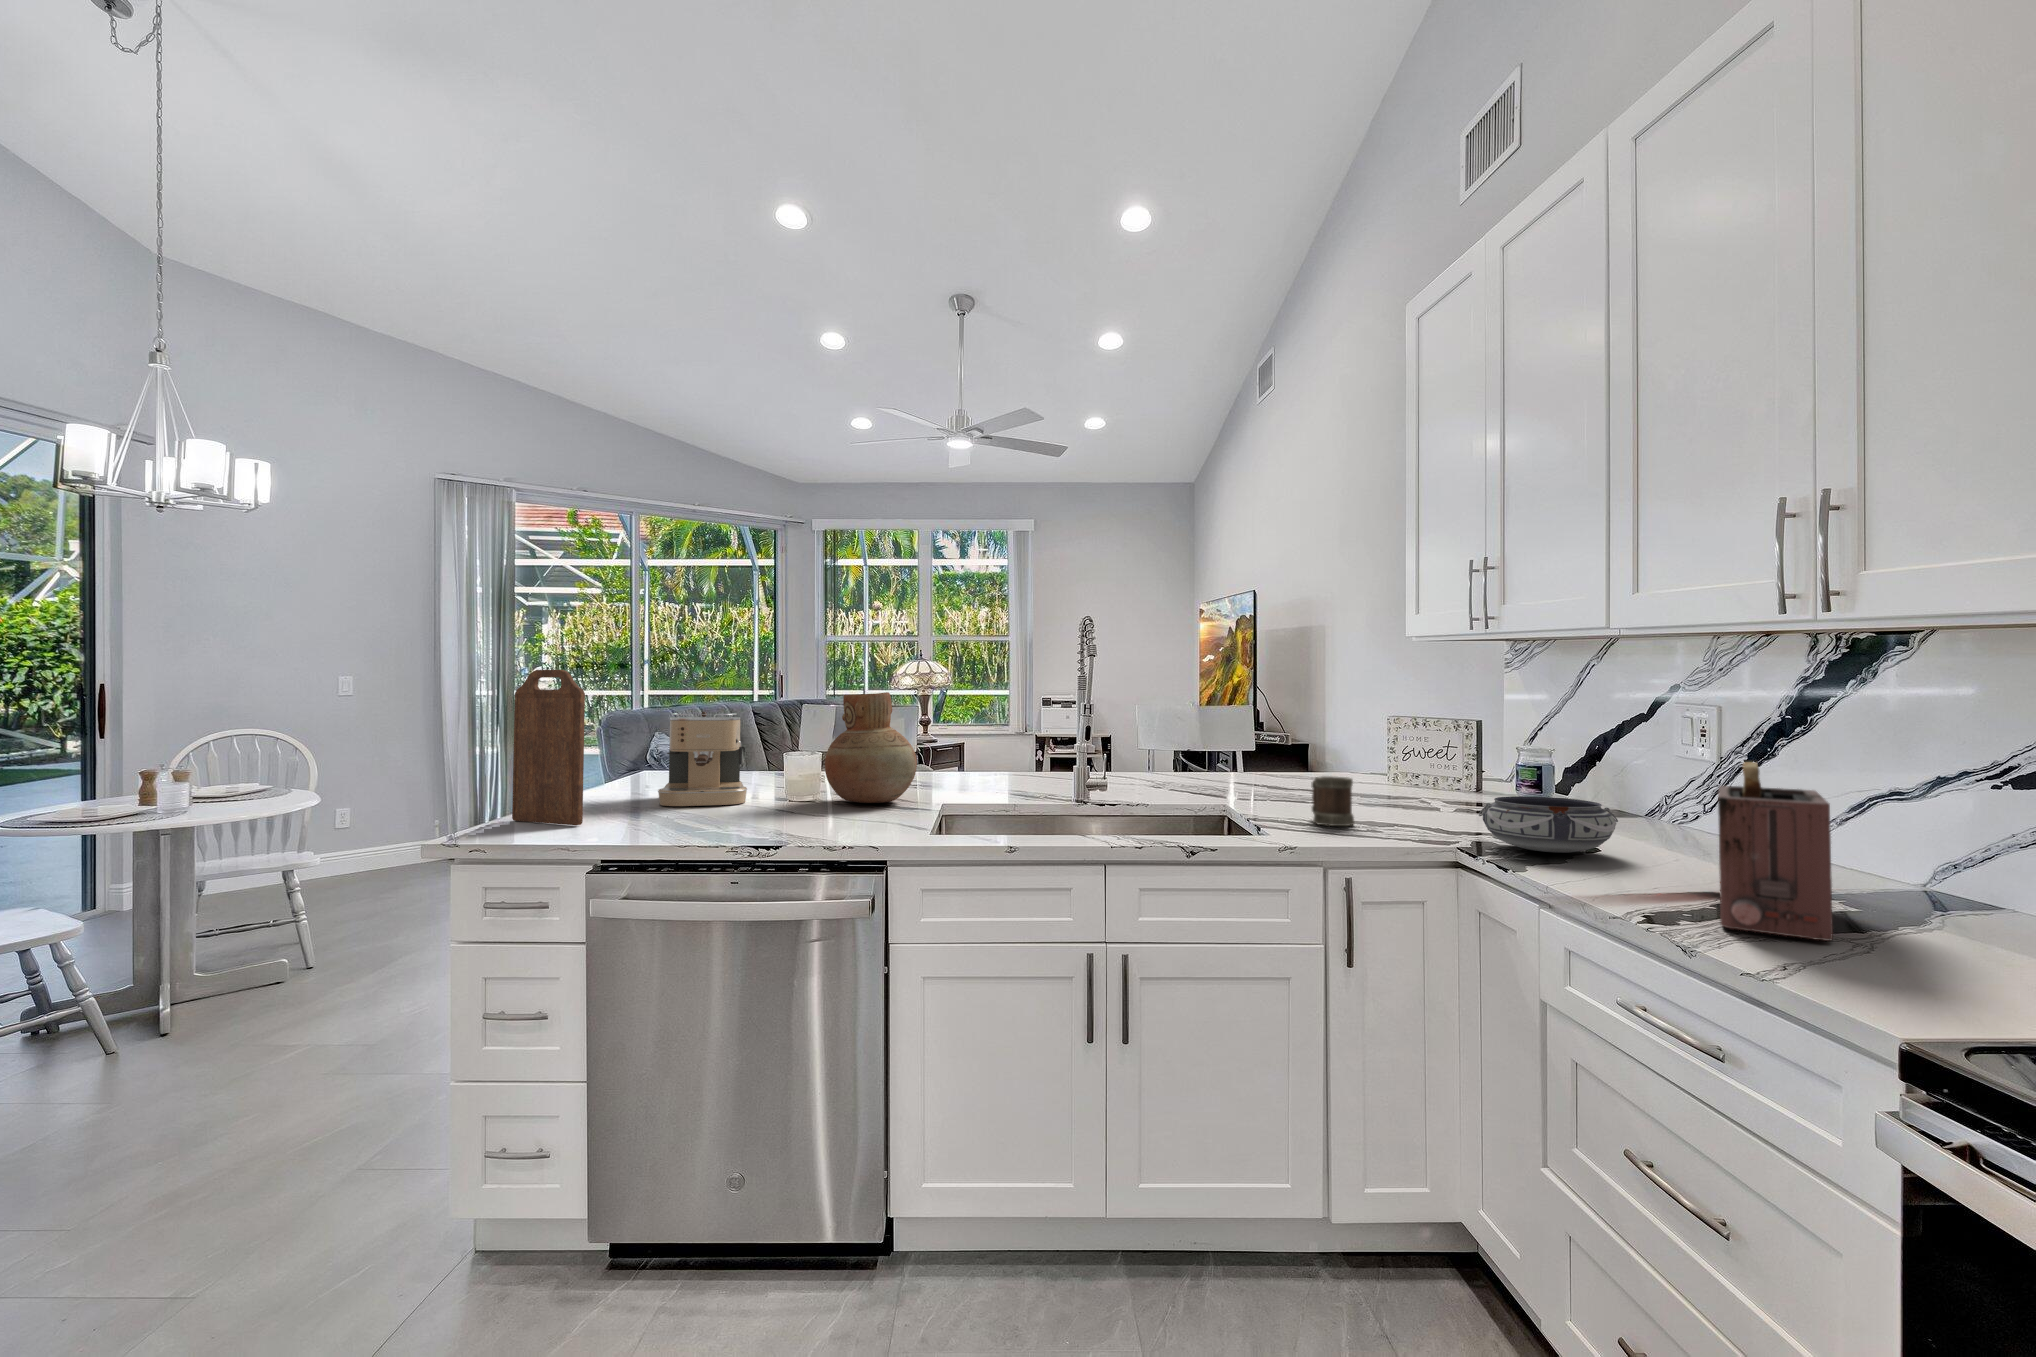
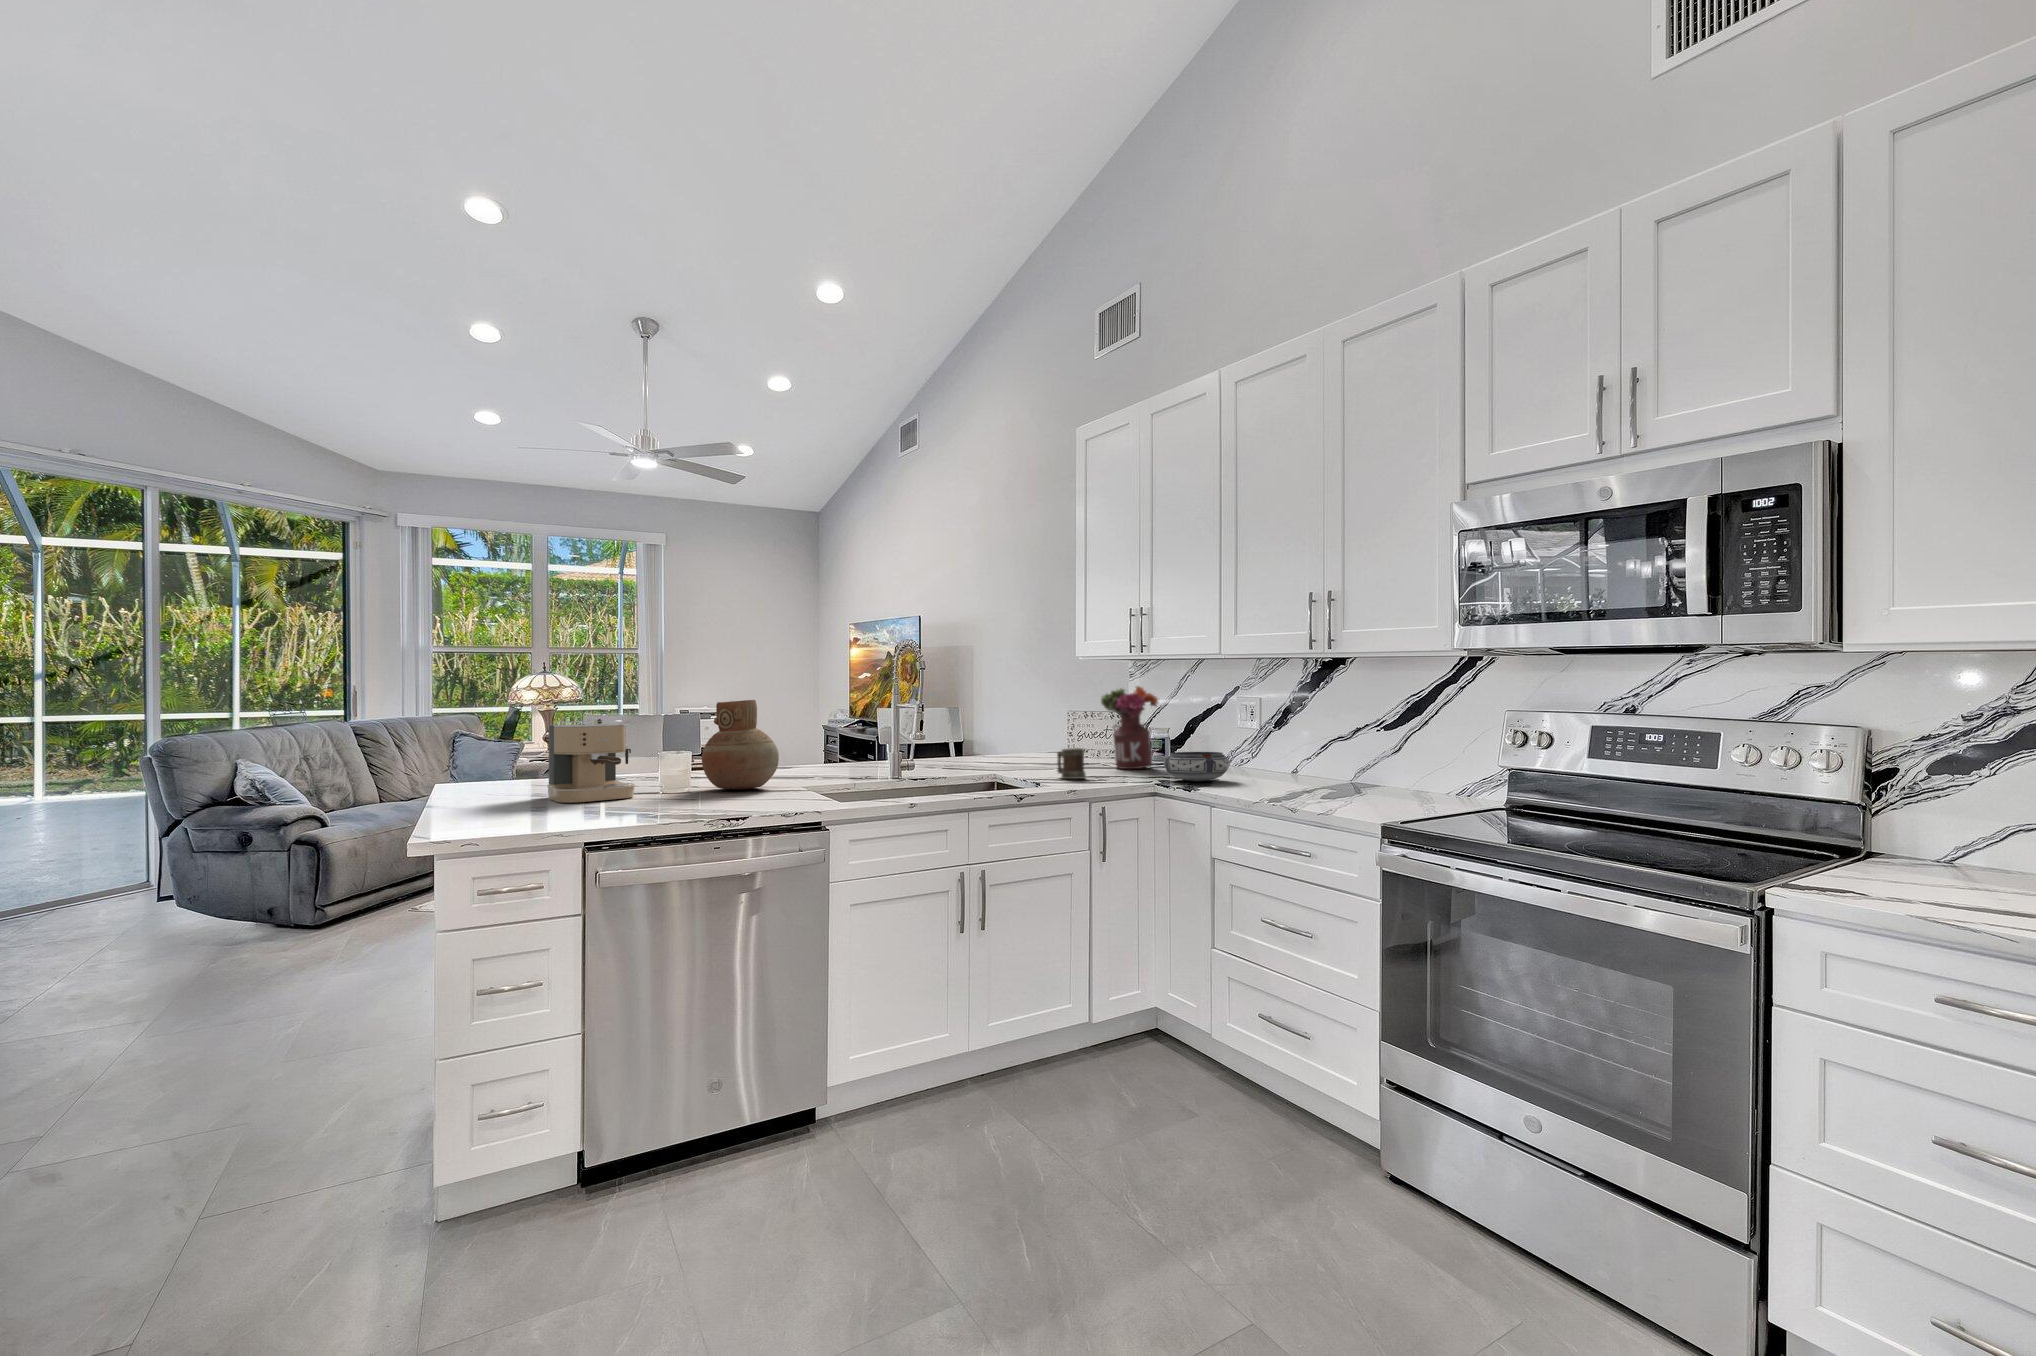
cutting board: present [512,670,585,825] -> none [461,683,548,820]
flower arrangement: none [1421,679,1526,814] -> present [1101,686,1159,769]
toaster: present [1718,762,1833,941] -> none [1283,723,1338,801]

